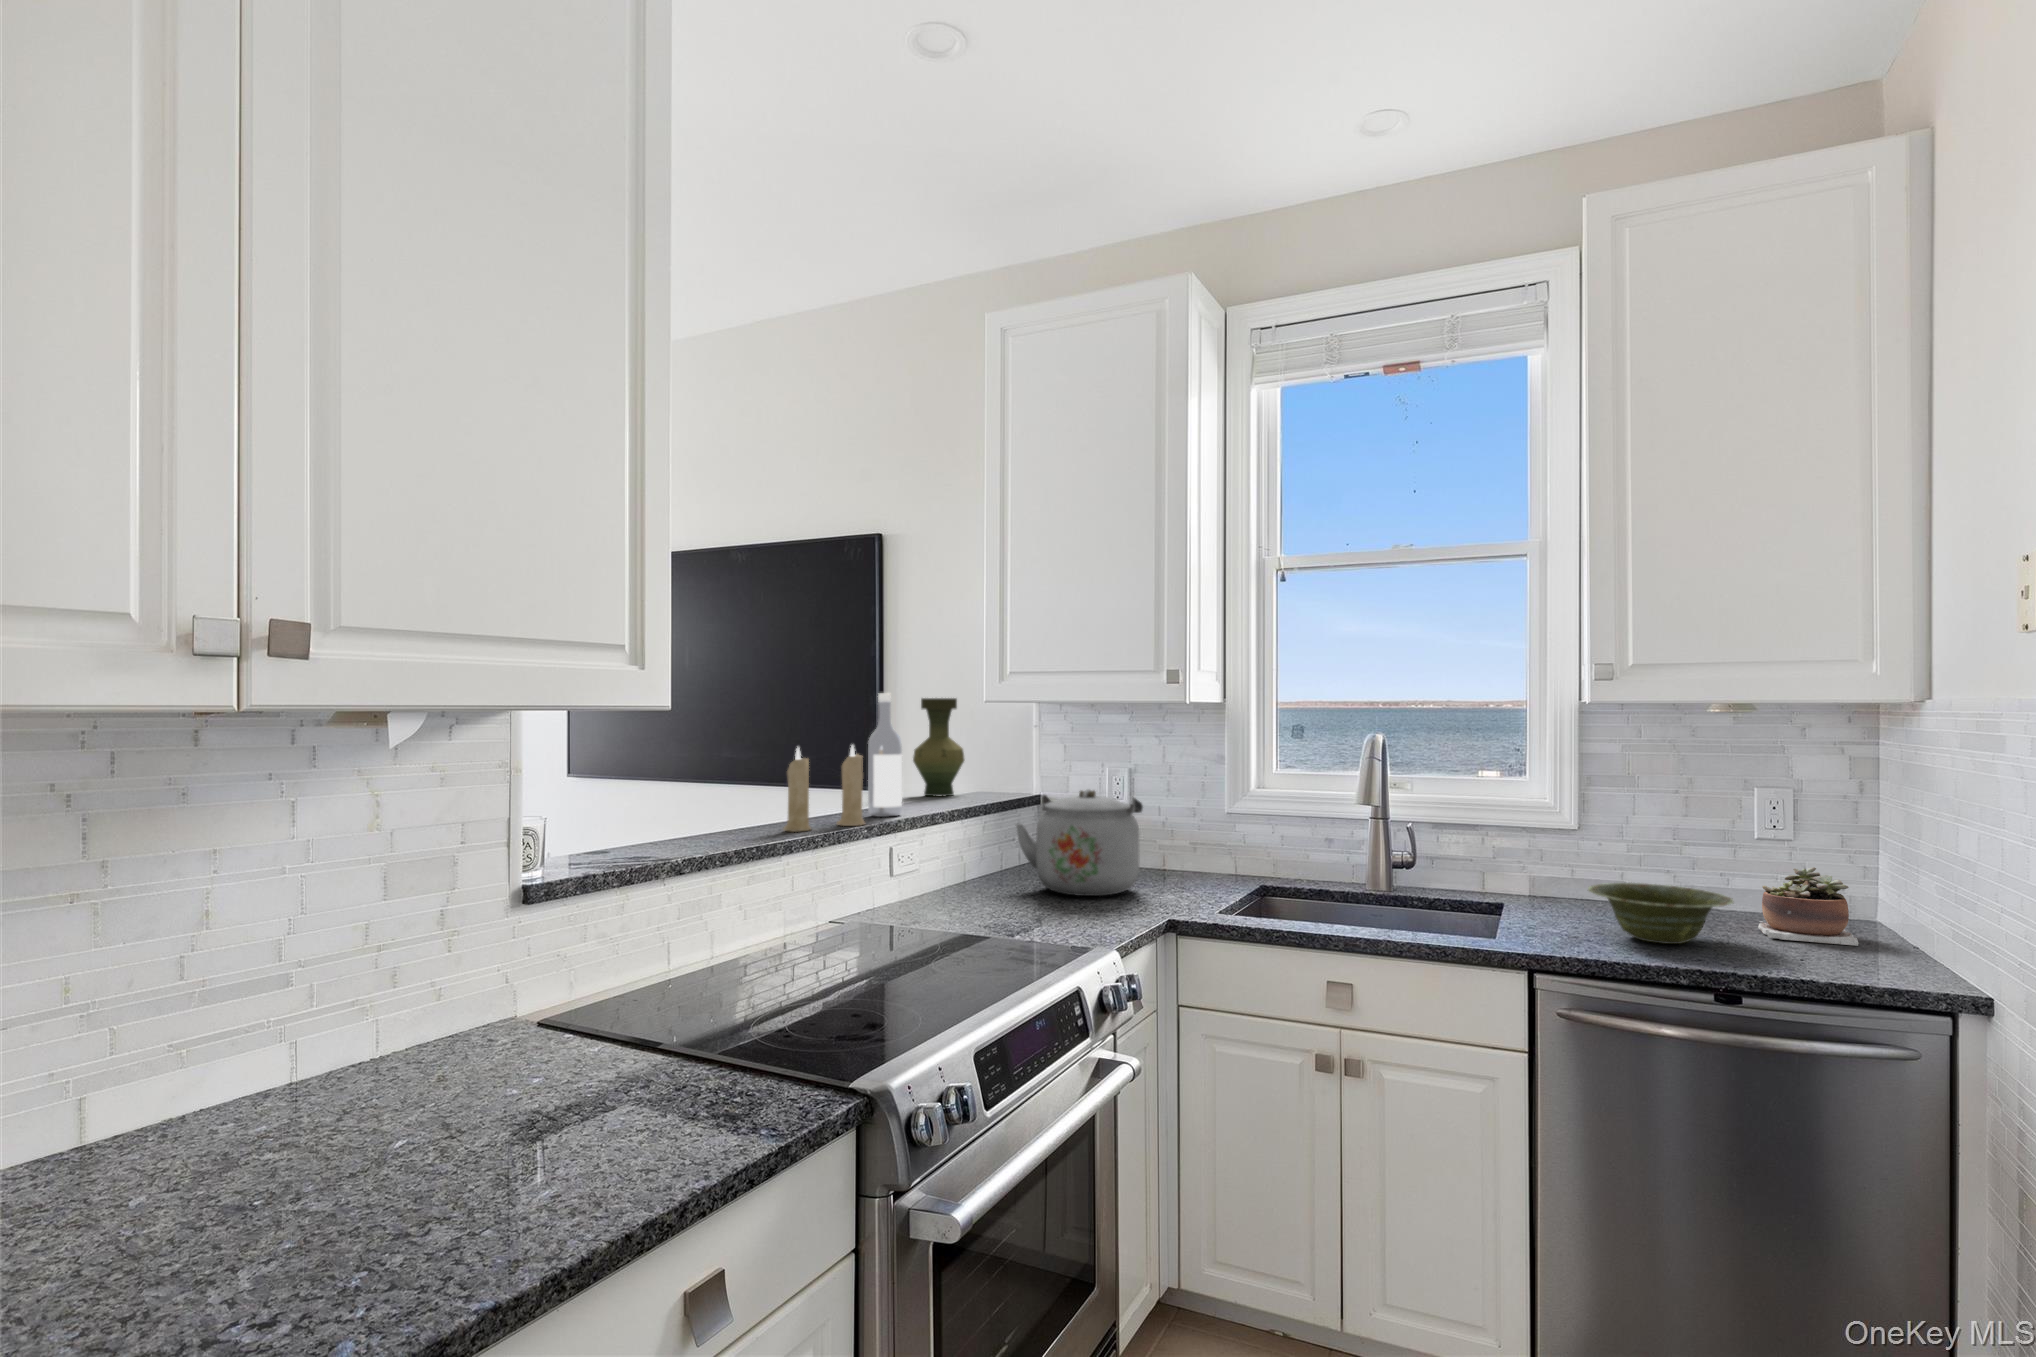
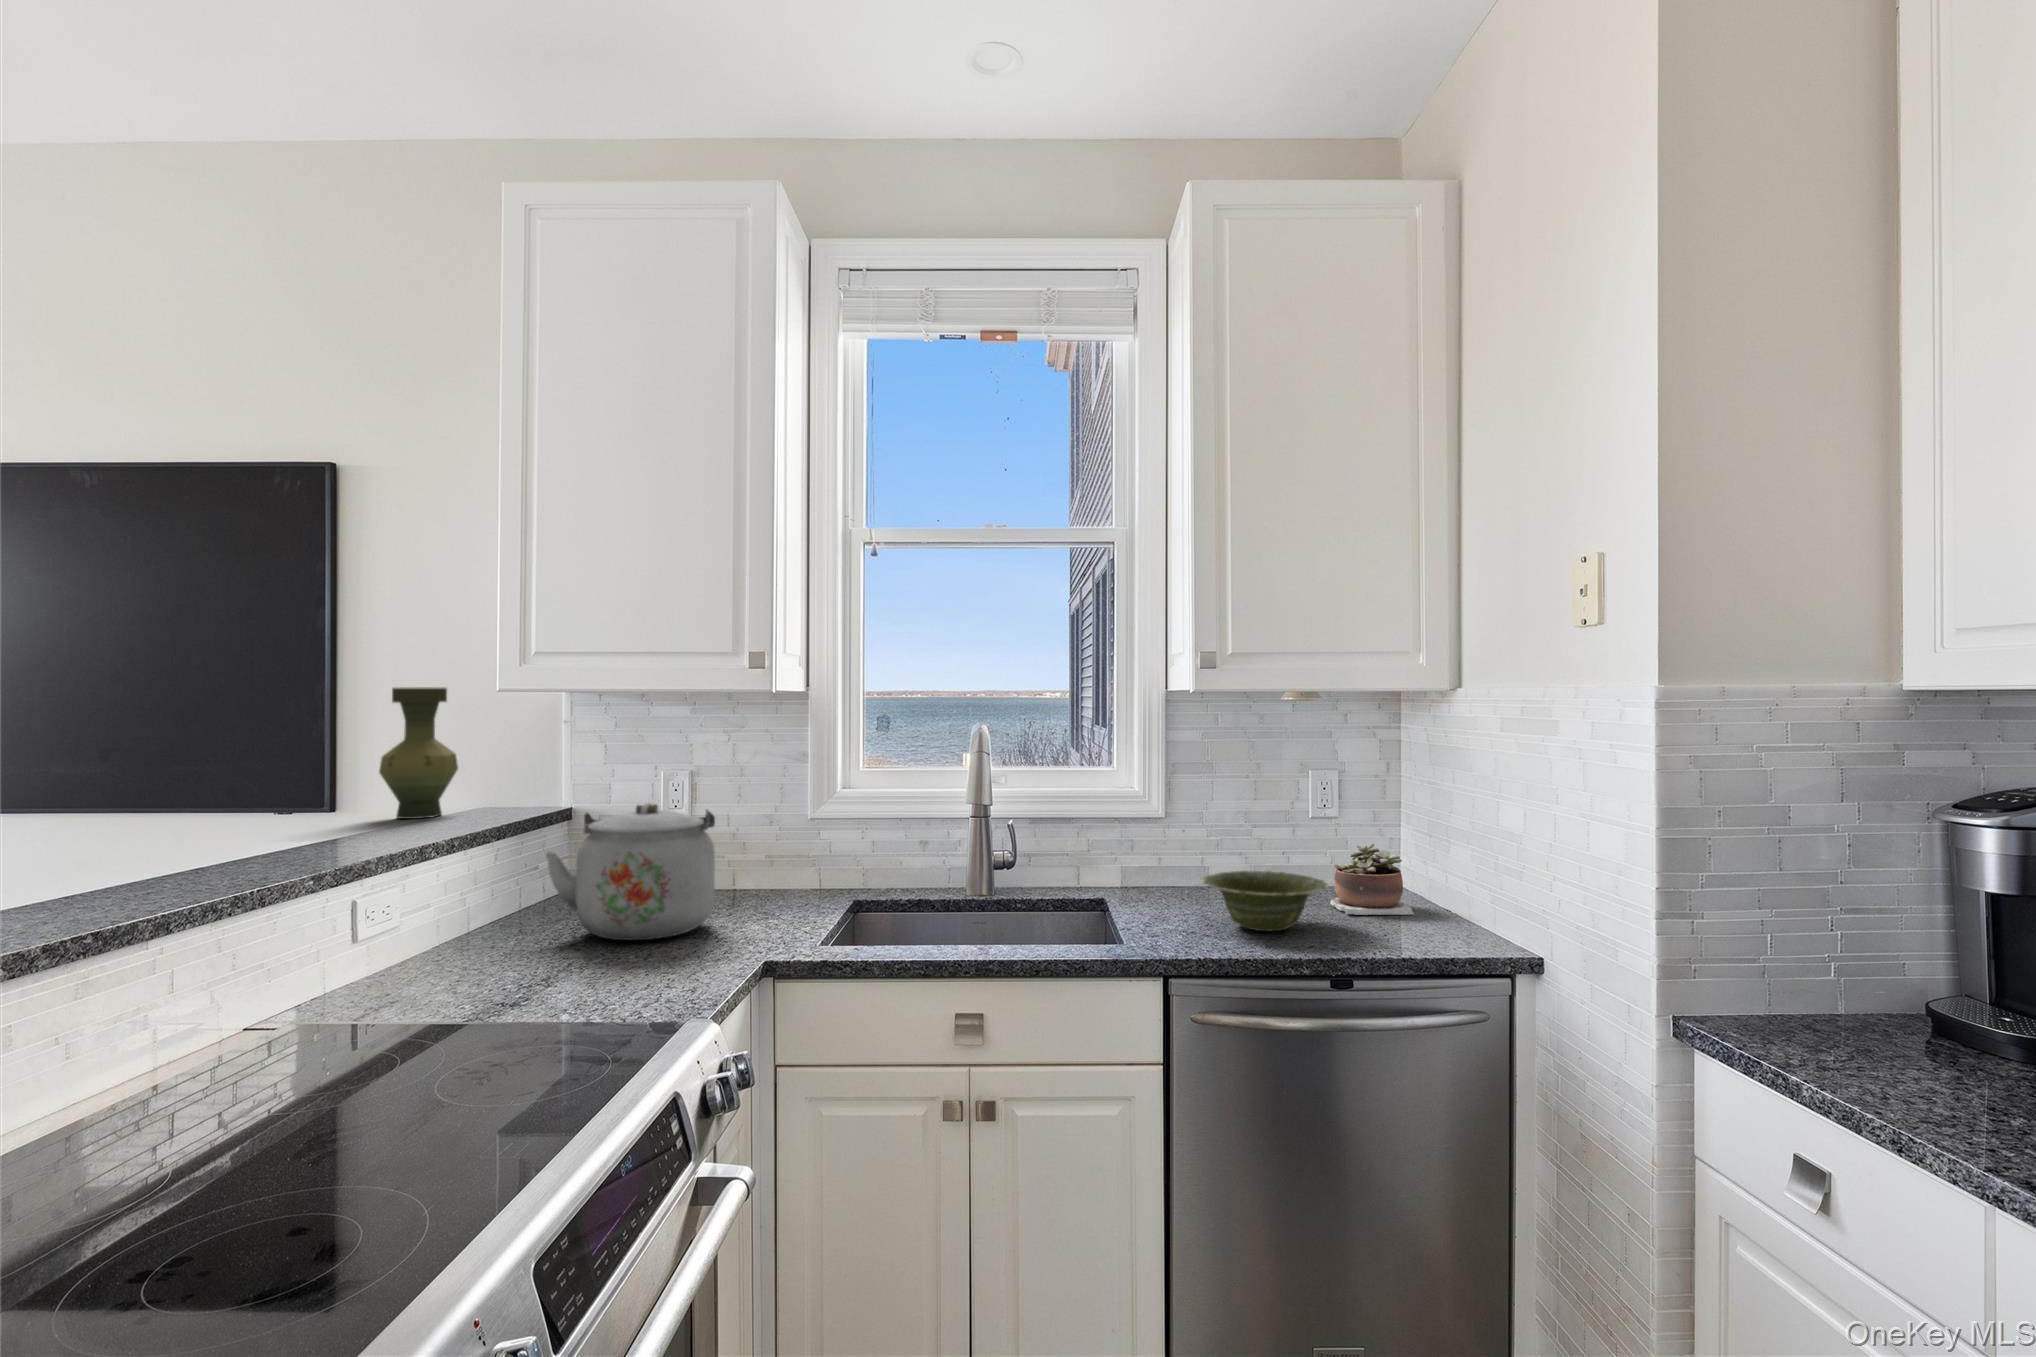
wine bottle: present [868,693,902,817] -> none [313,680,370,858]
candle: present [783,745,866,832] -> none [154,753,312,898]

